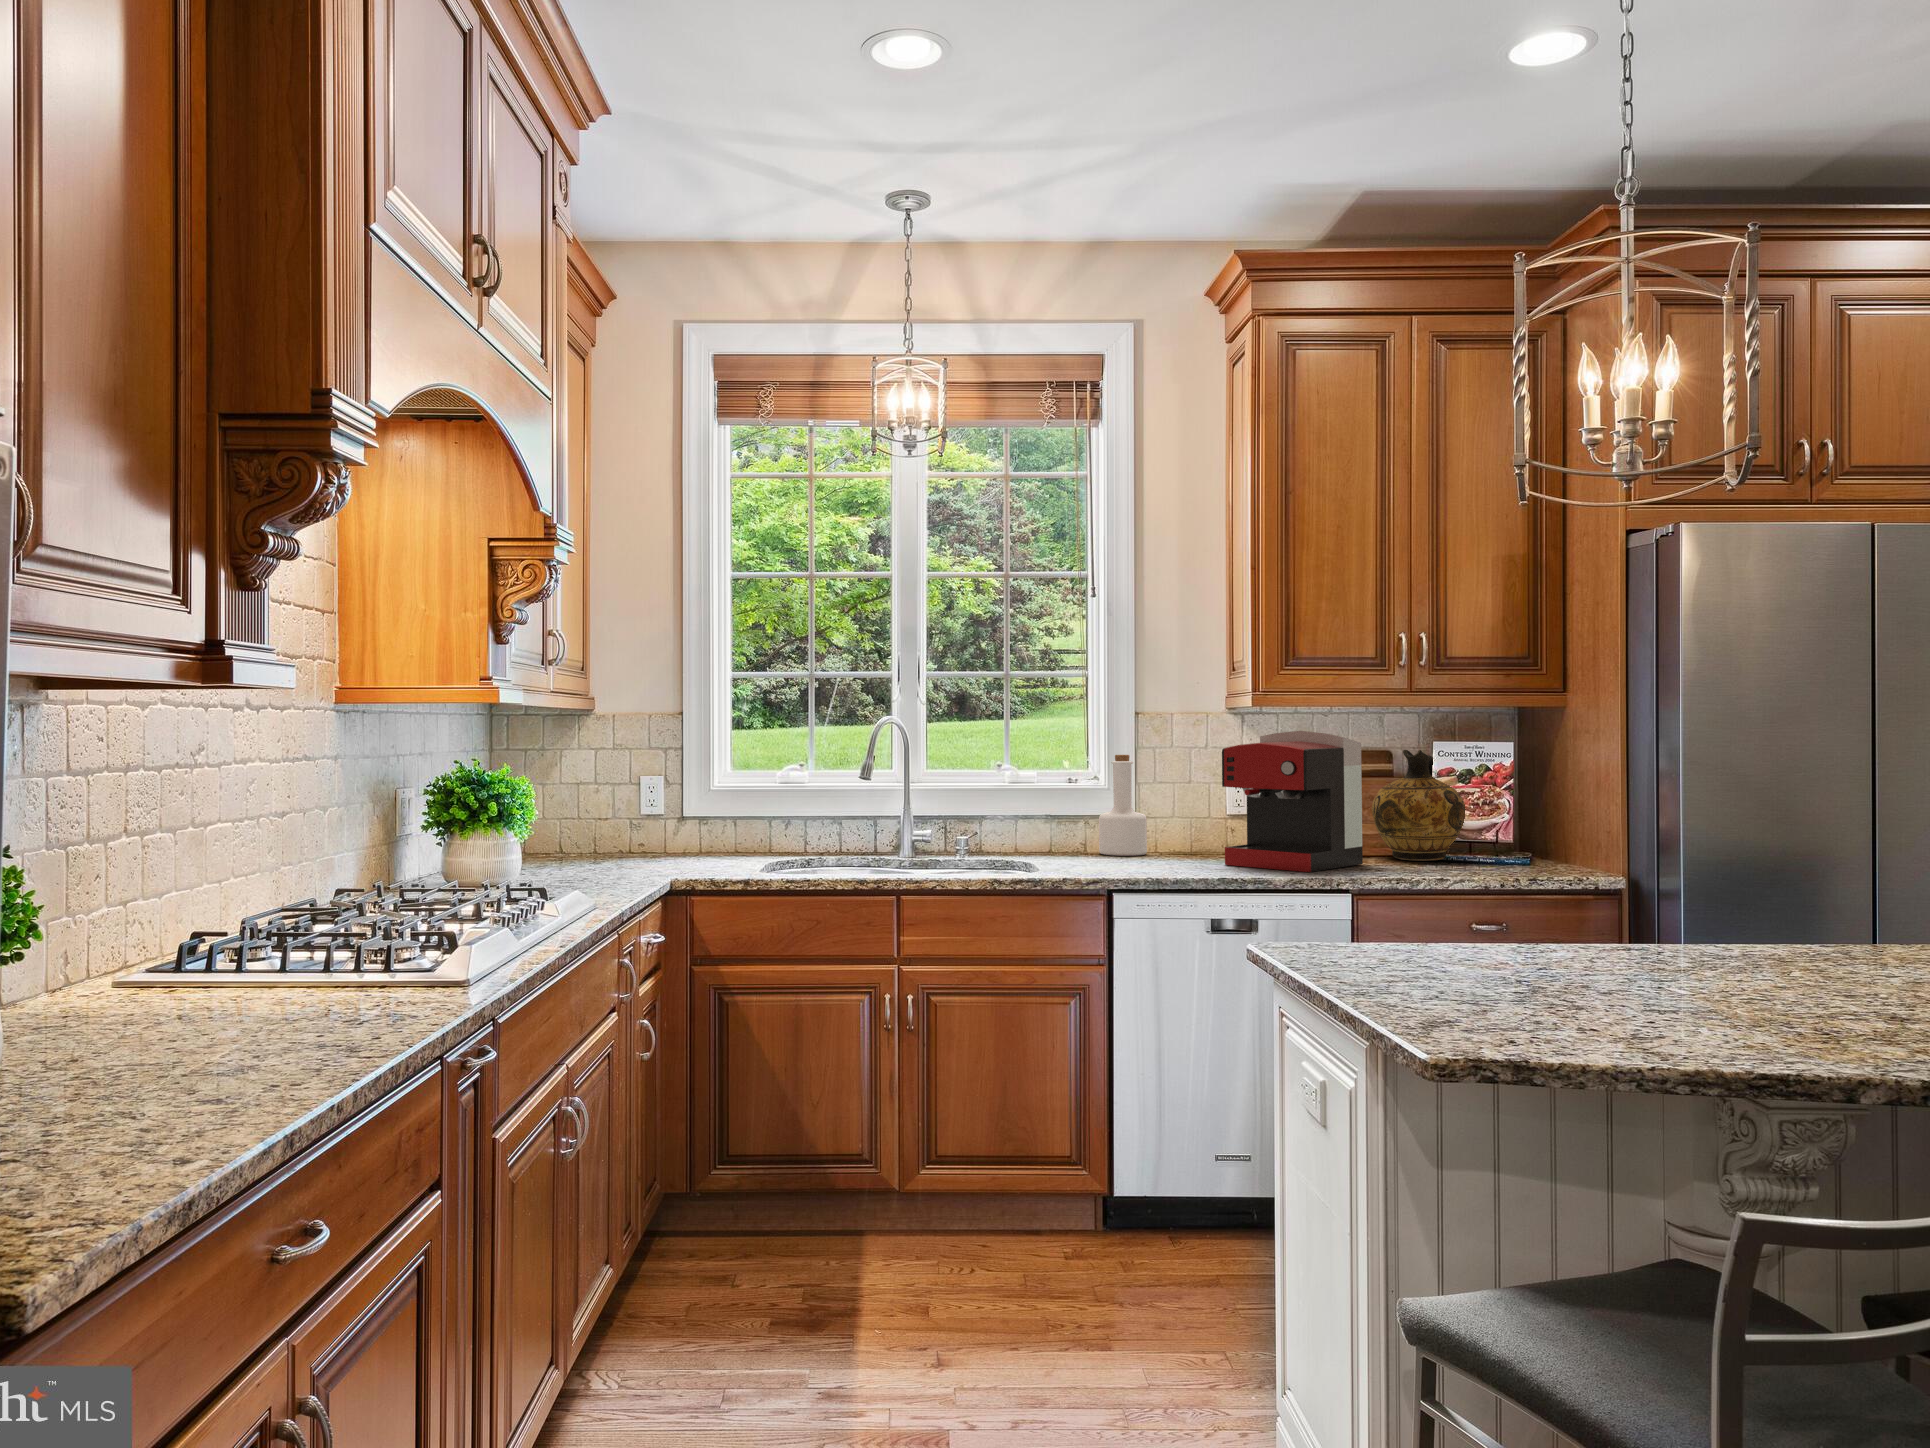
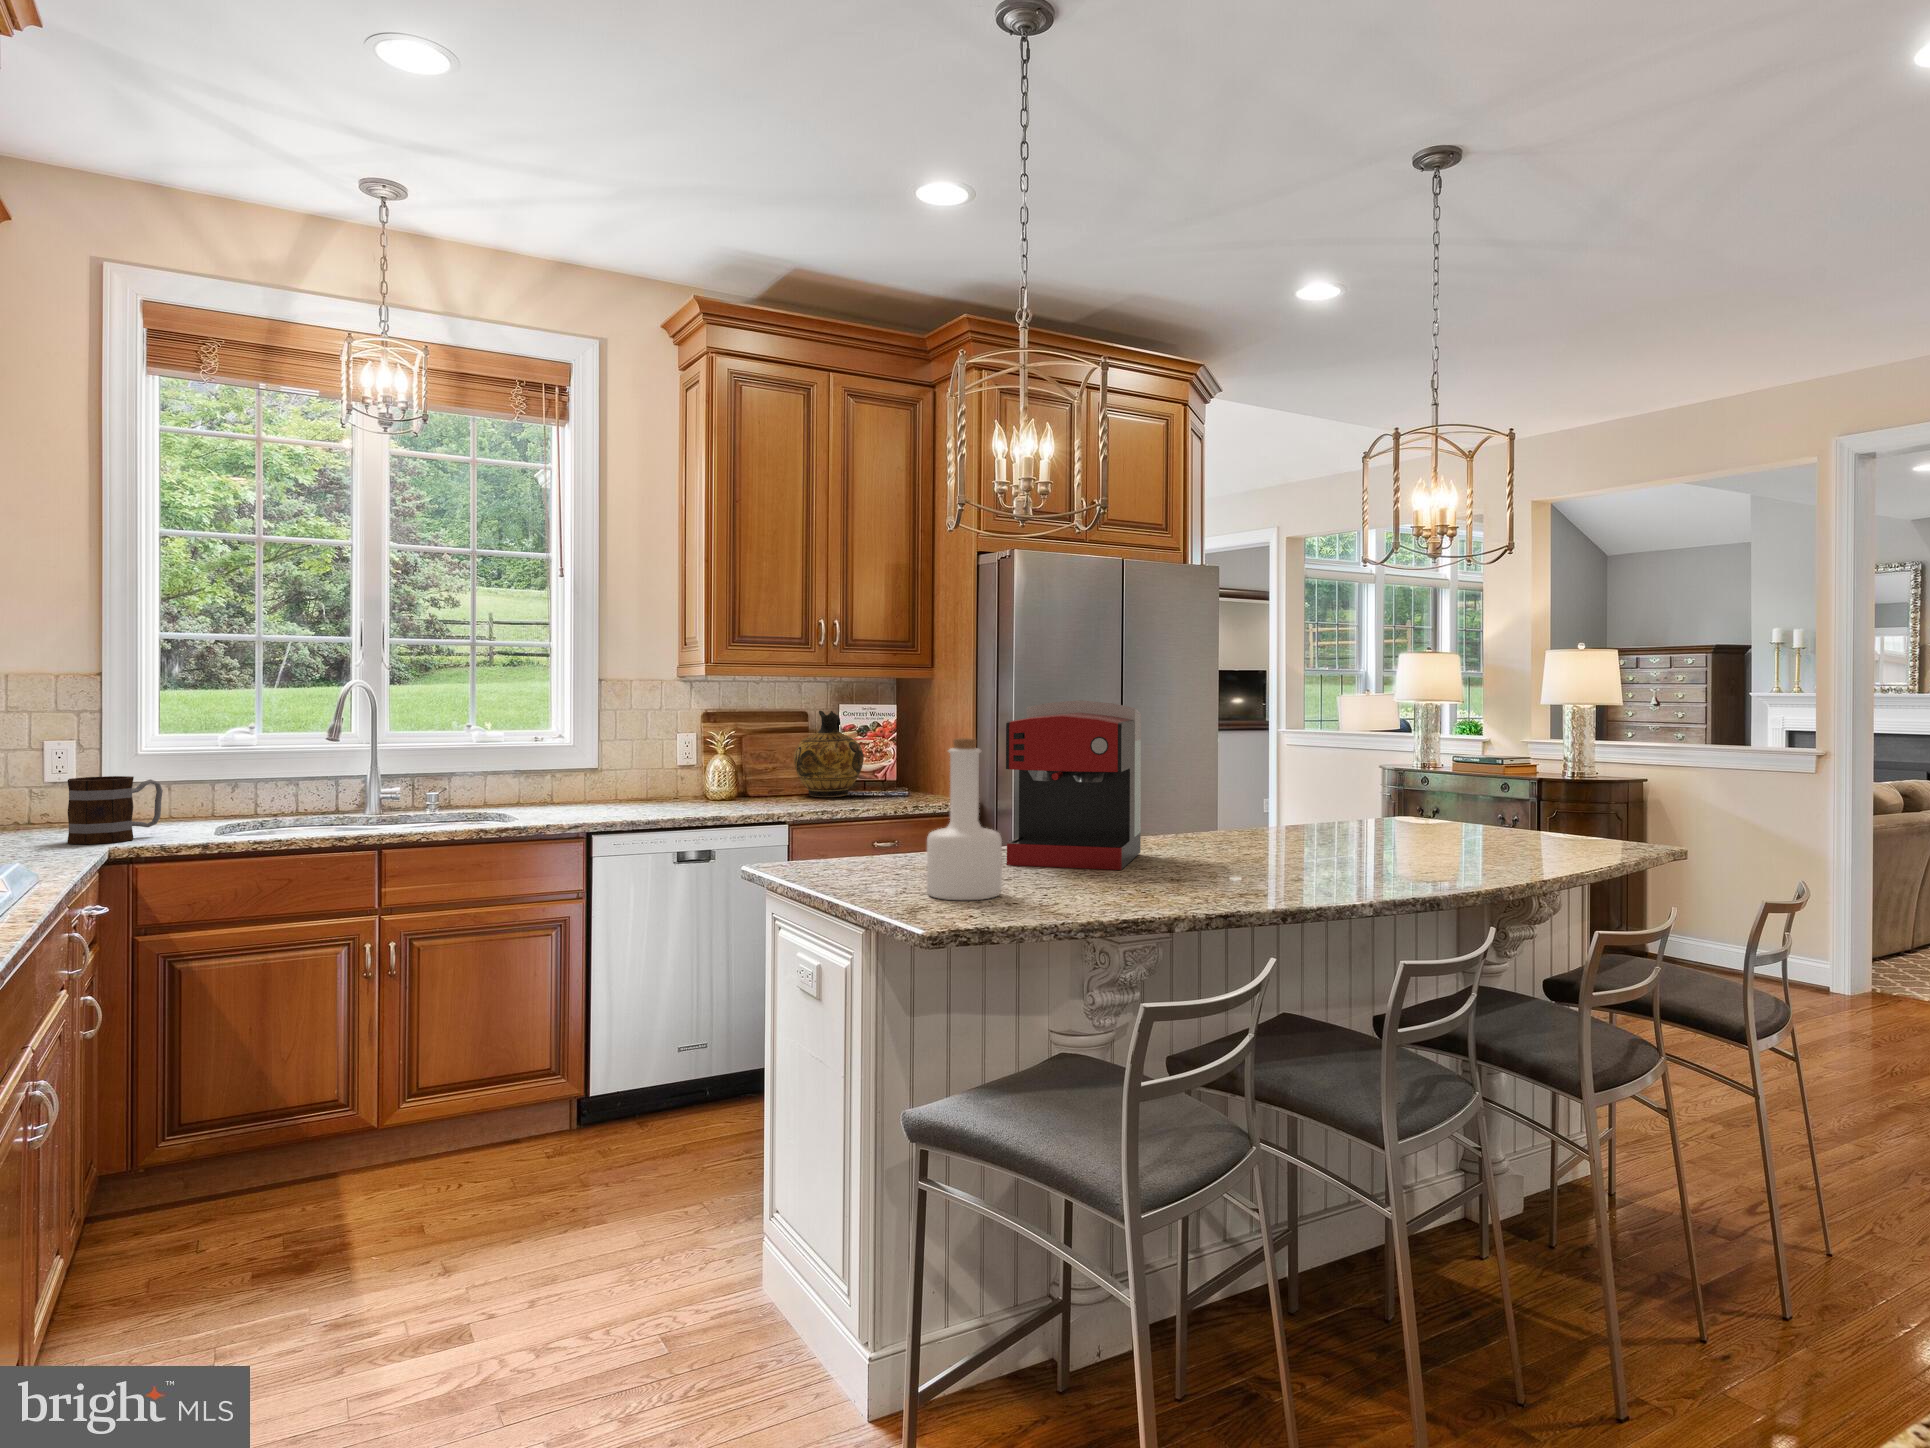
coffee maker: present [1222,731,1363,872] -> present [1006,700,1141,870]
bottle: present [1099,755,1147,856] -> present [927,738,1002,900]
mug: none [643,809,718,873] -> present [67,776,163,844]

